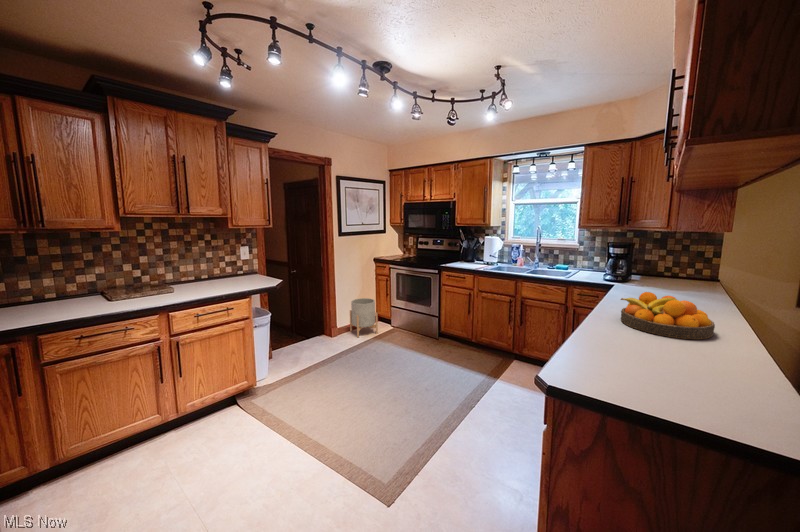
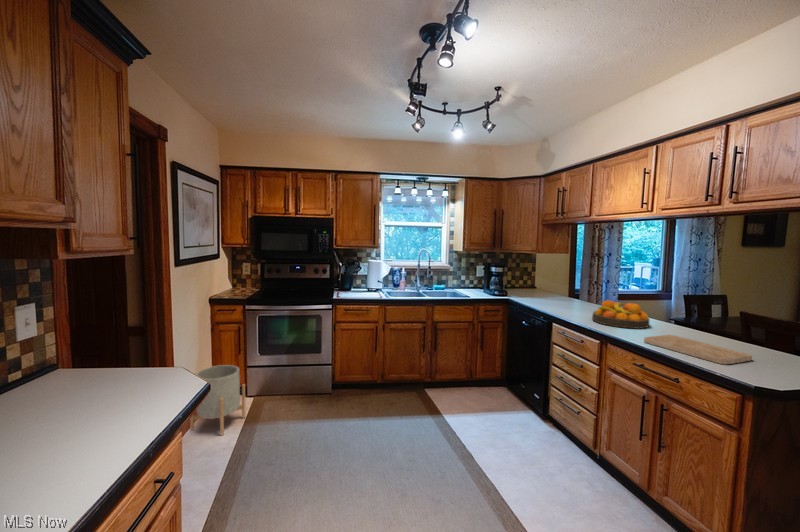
cutting board: none [589,336,688,400] -> present [644,335,752,364]

